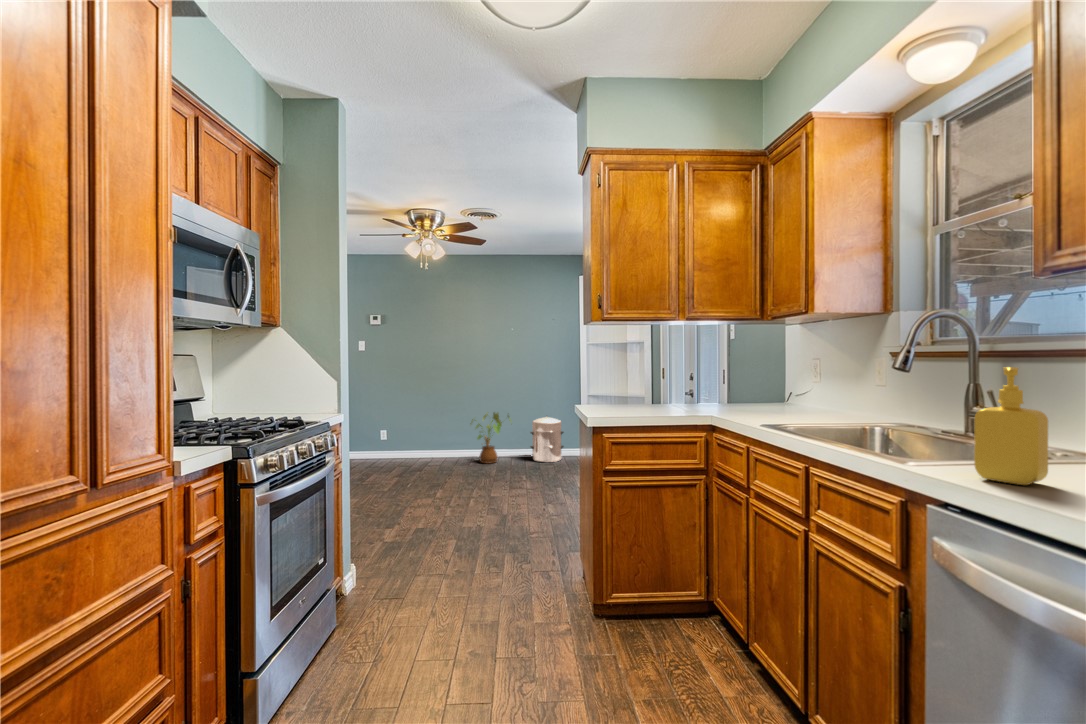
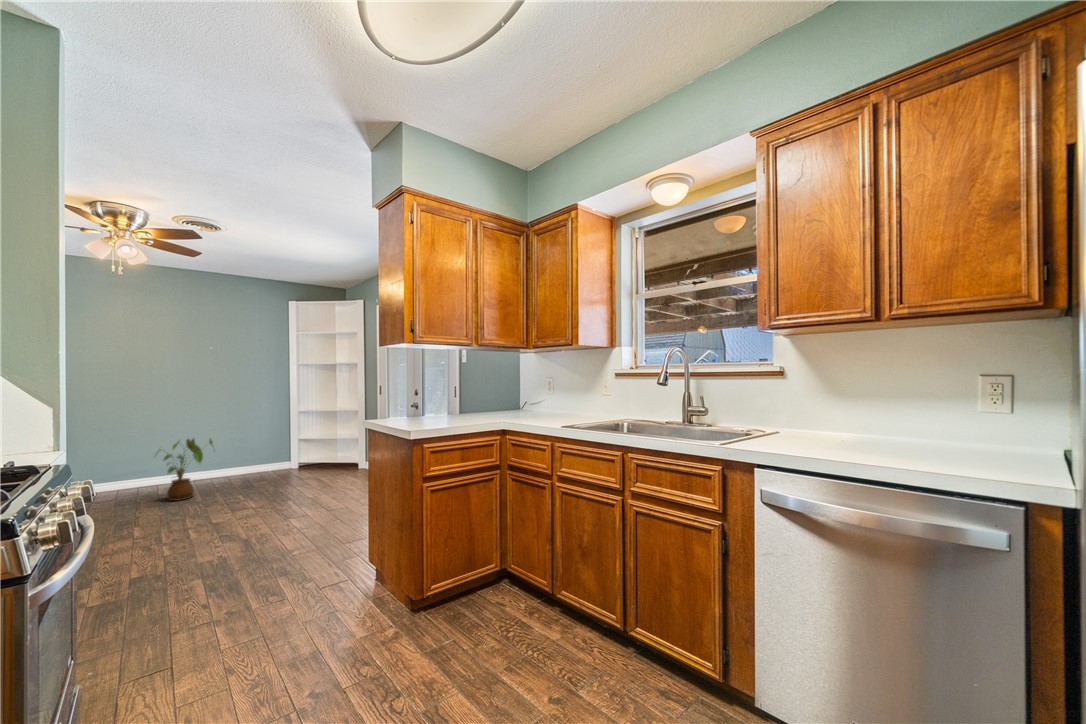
soap dispenser: present [974,367,1048,485] -> none [734,380,765,443]
waste bin: present [530,417,564,462] -> none [238,438,281,489]

